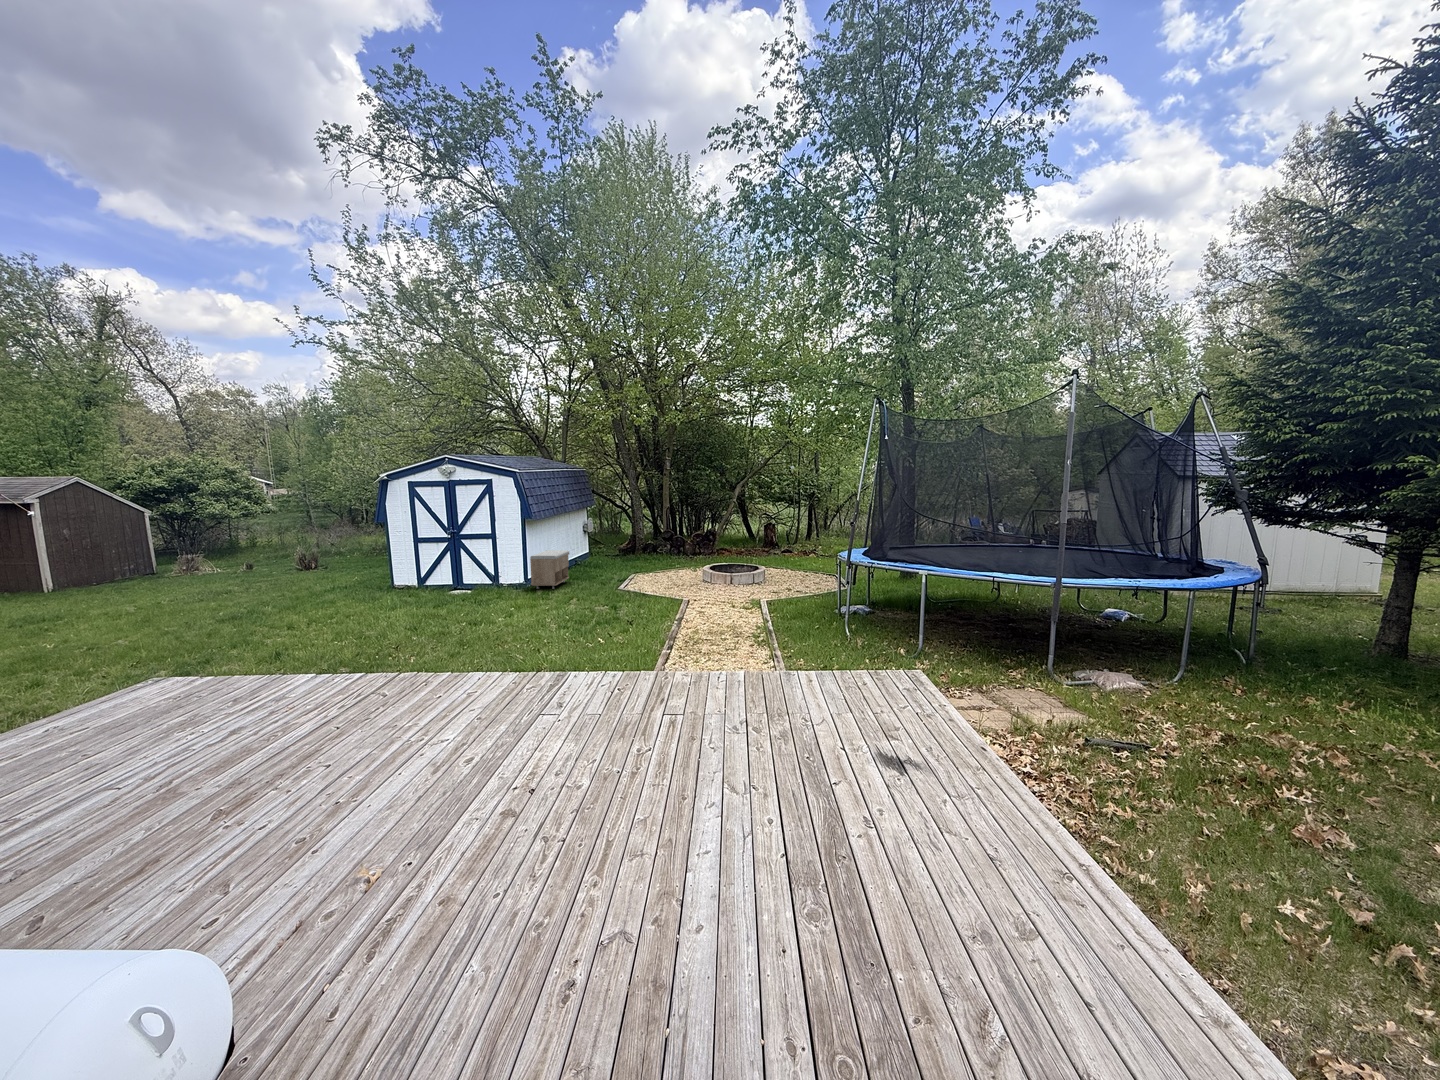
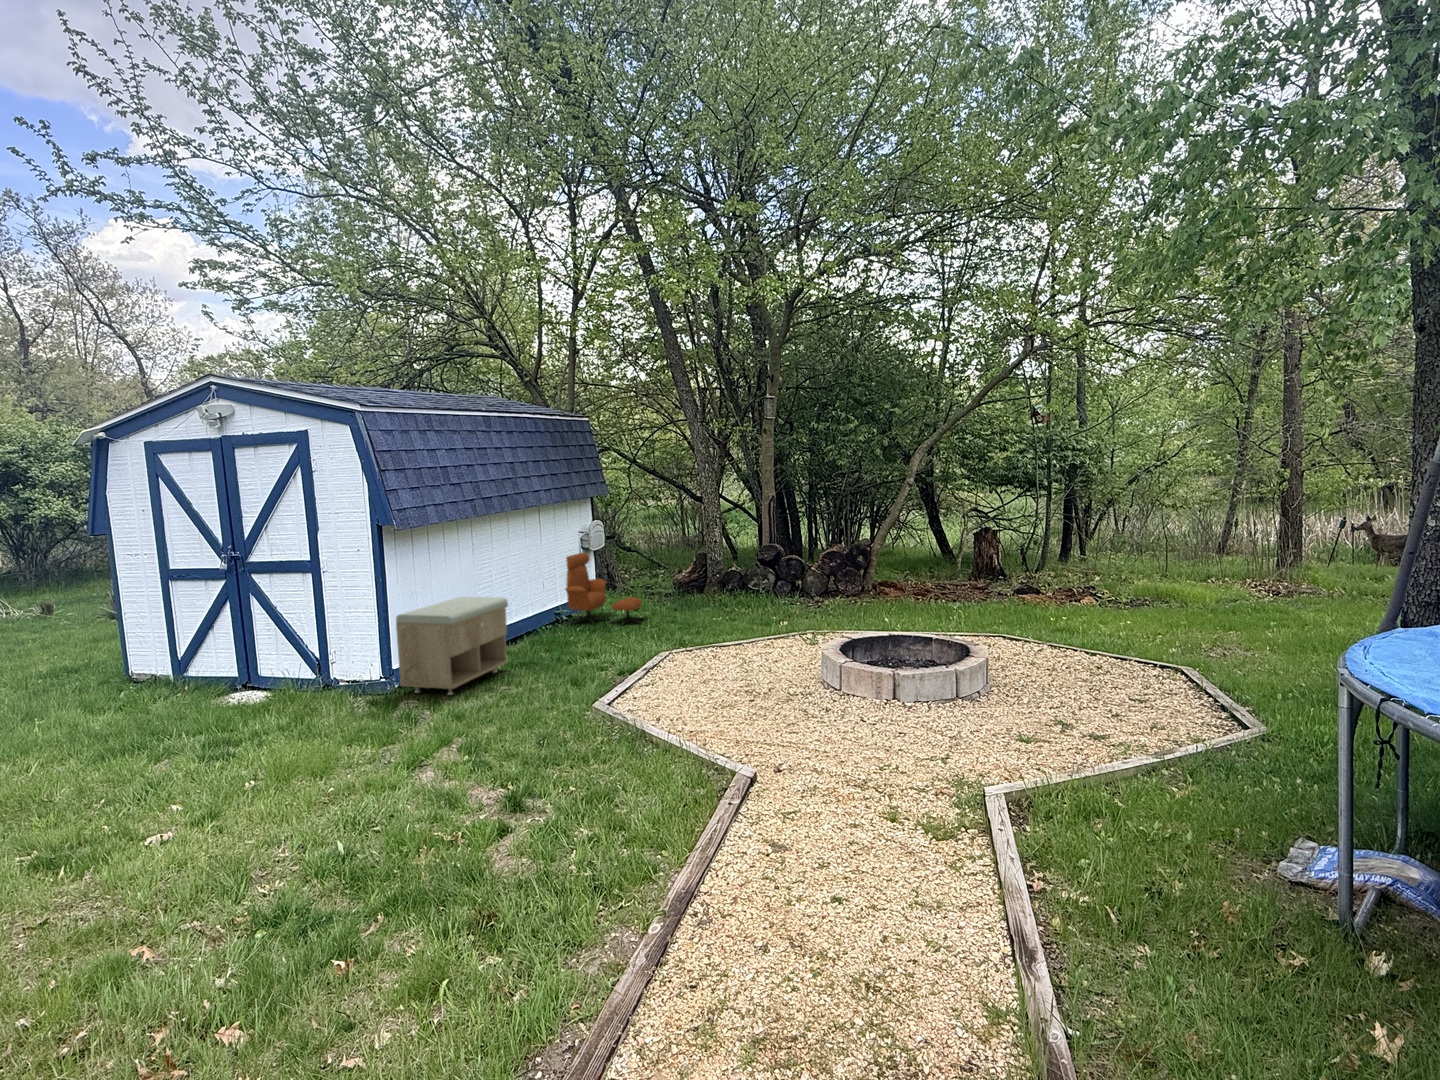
lounge chair: none [577,533,615,567] -> present [565,552,643,626]

